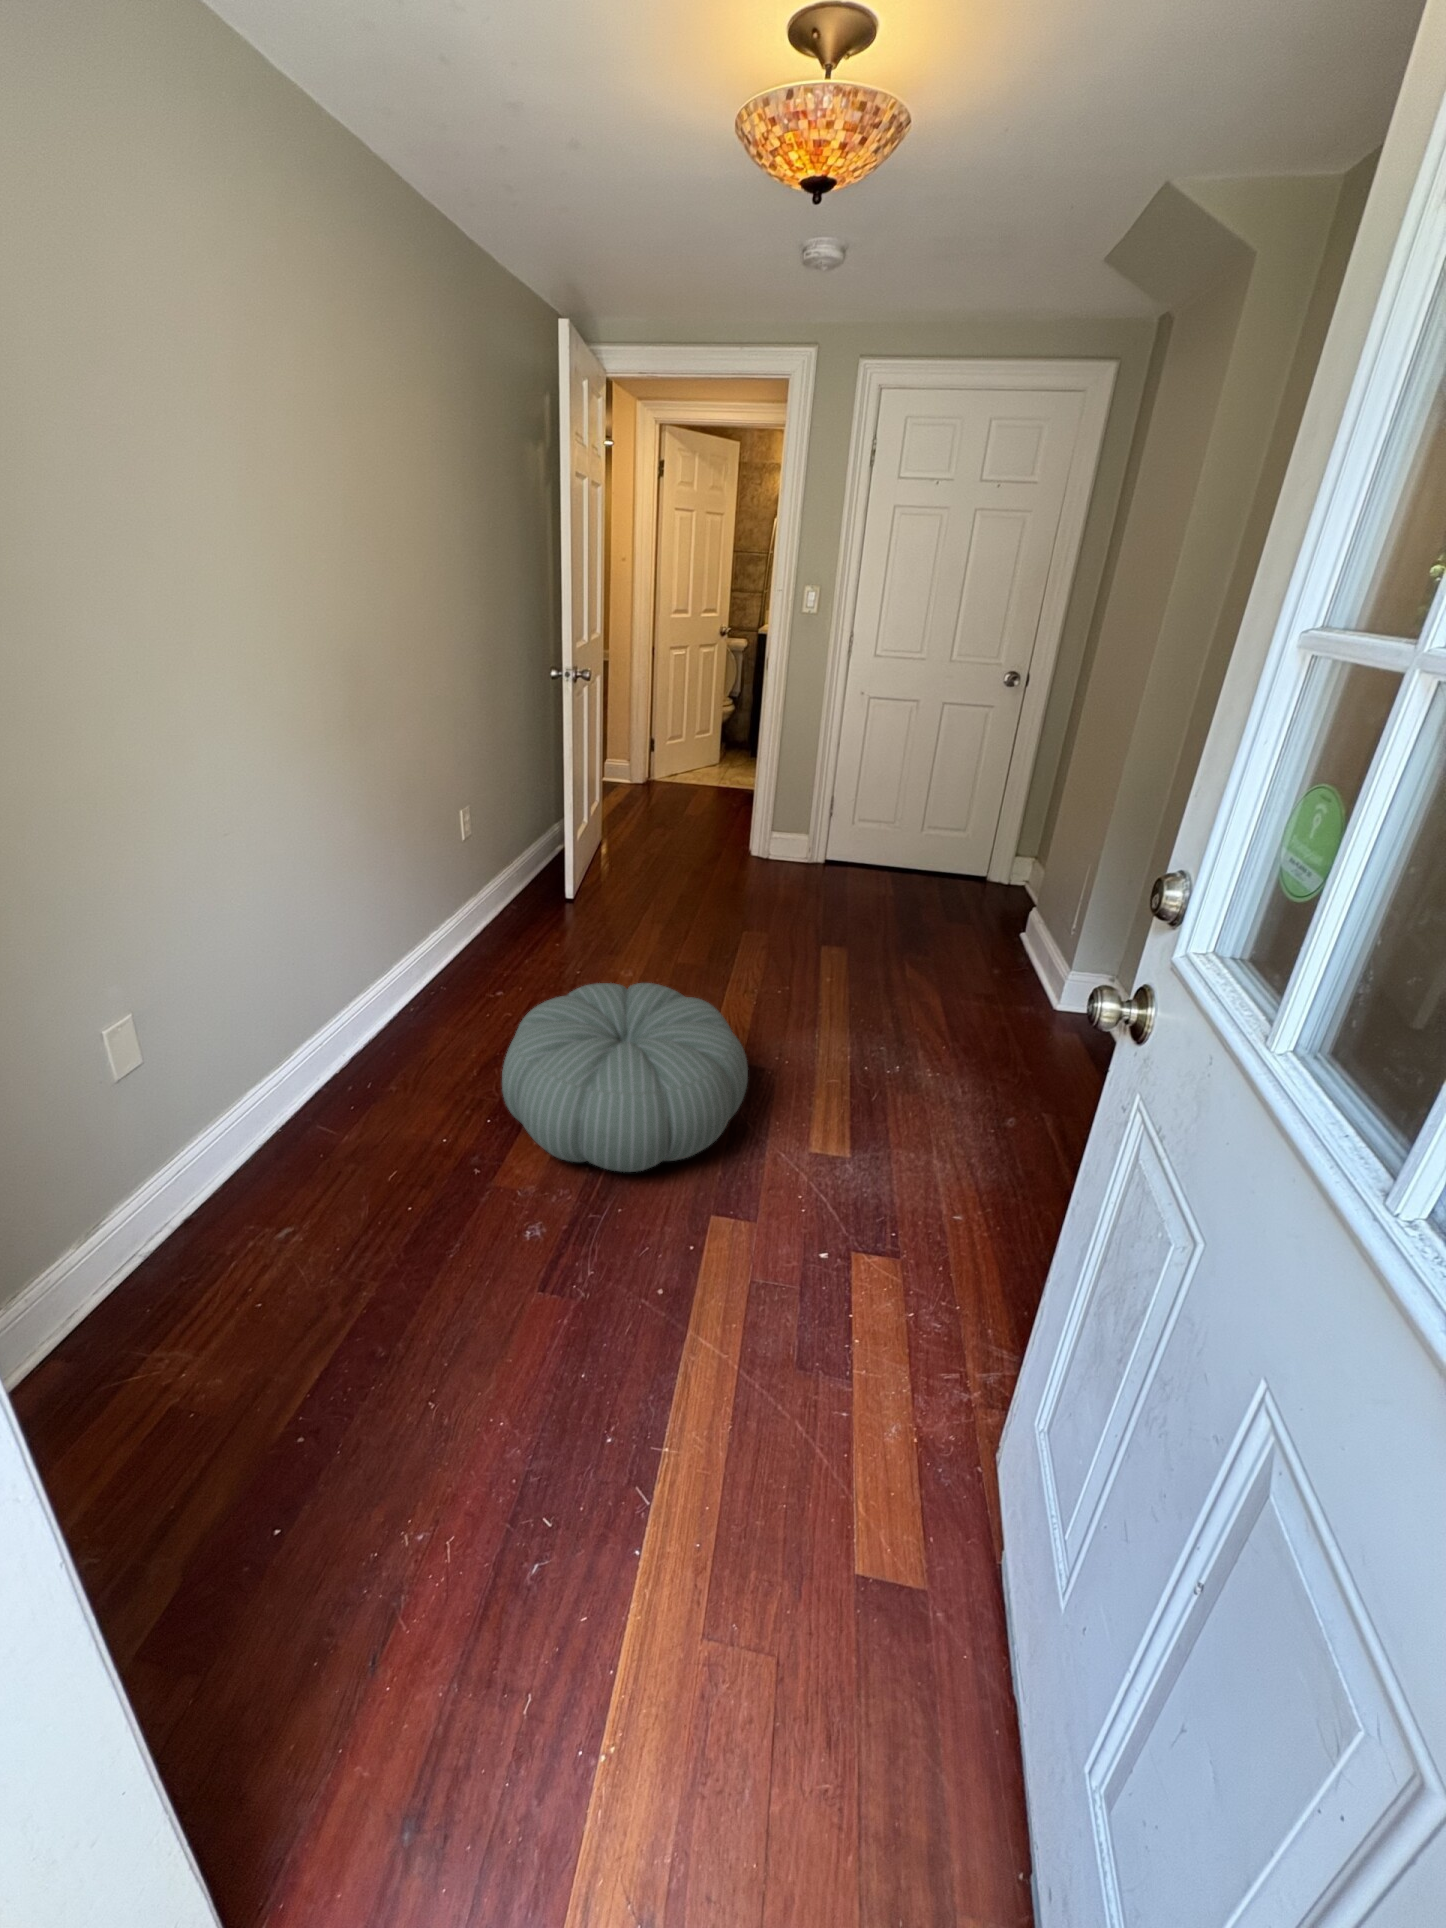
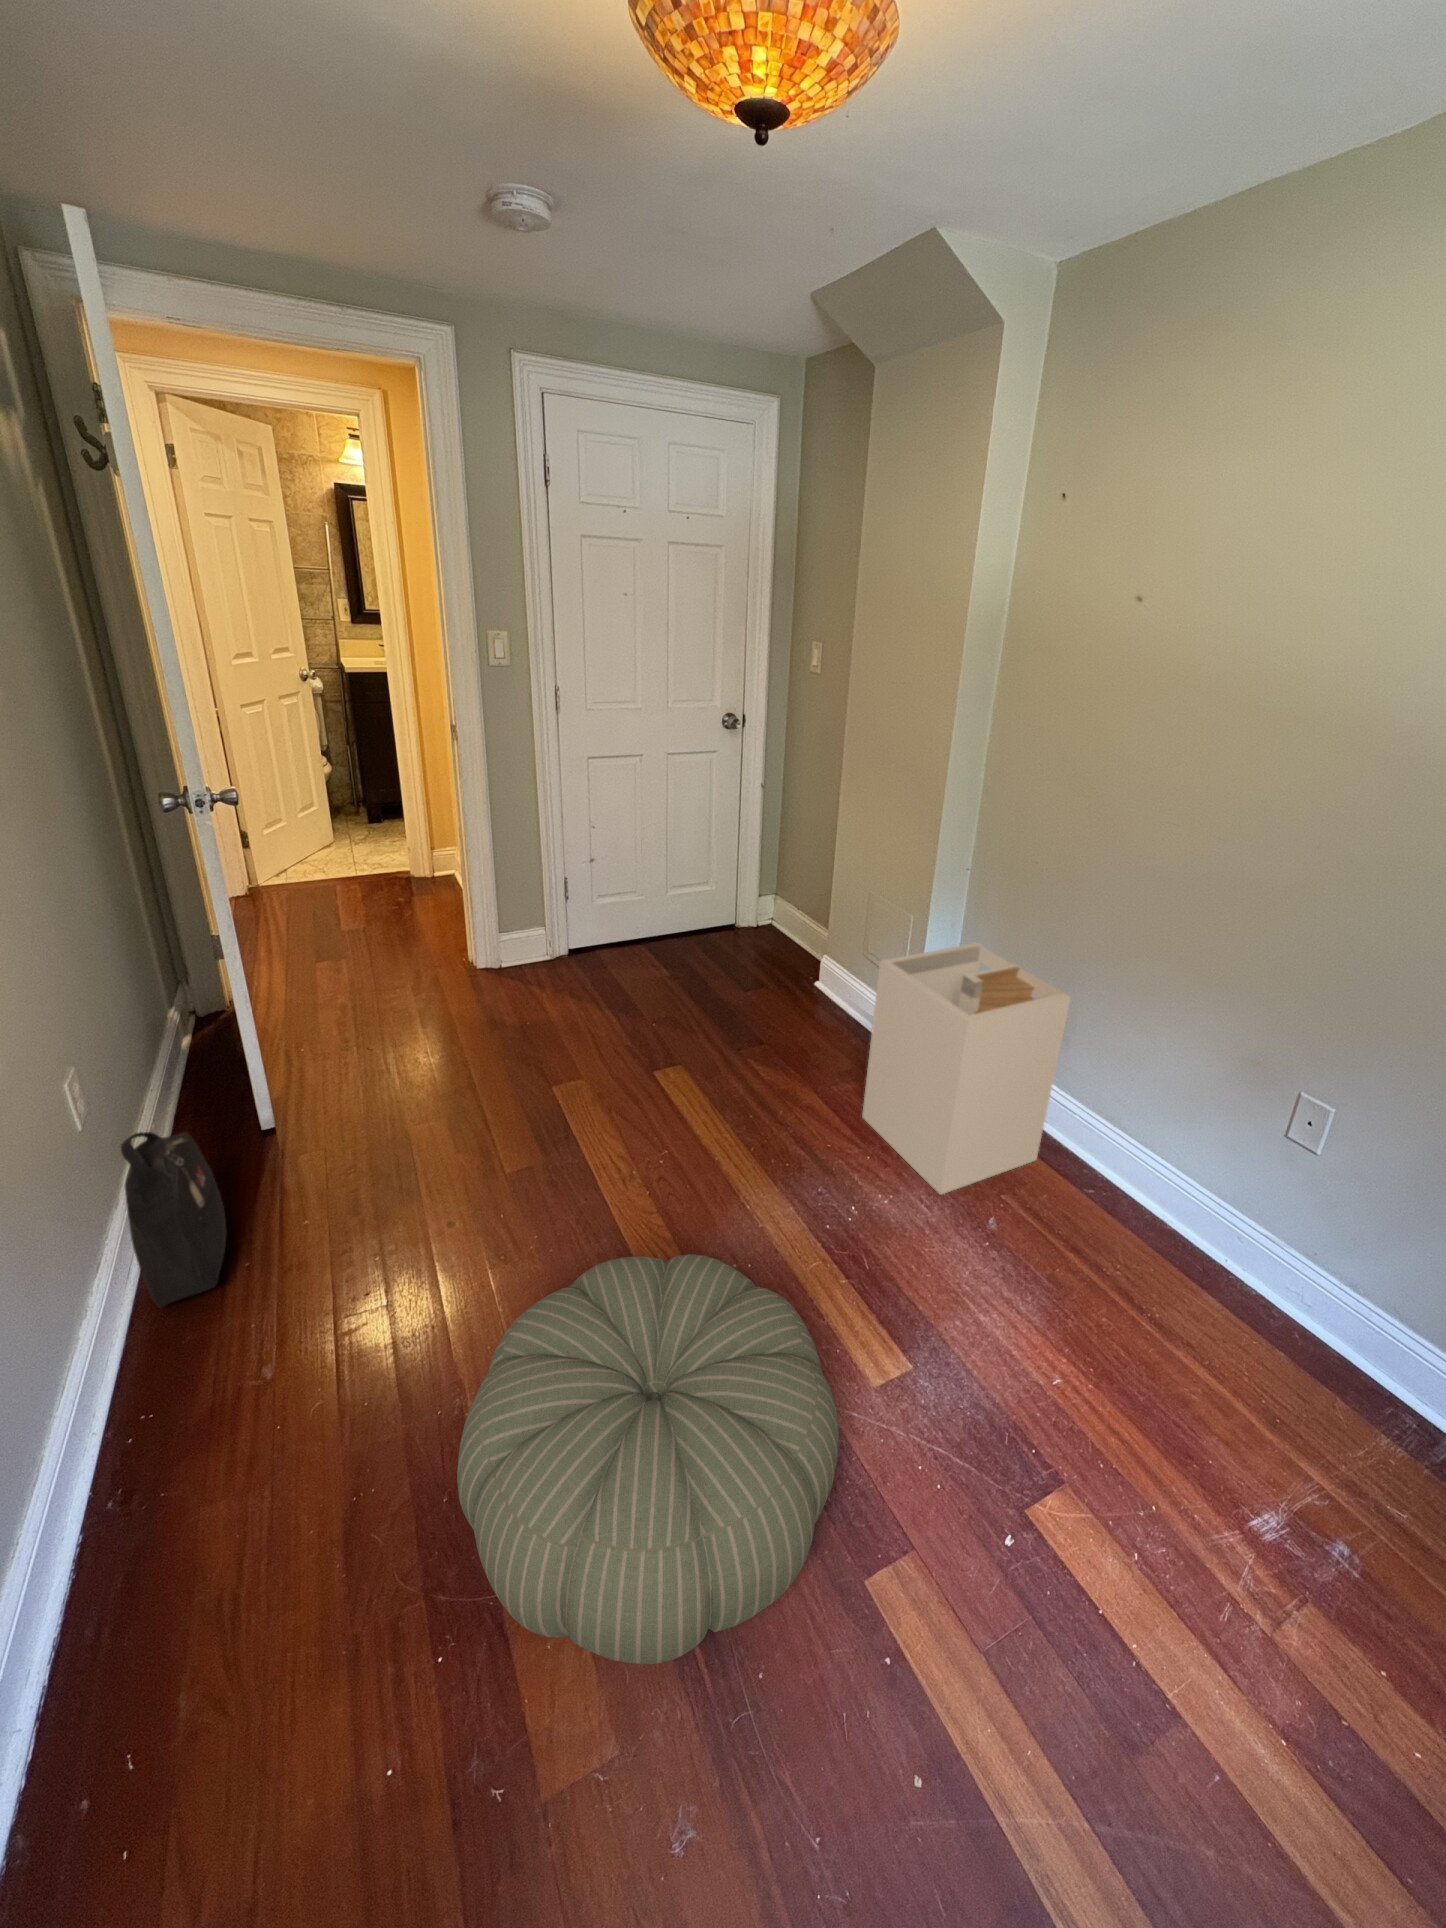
backpack: none [462,848,516,950] -> present [121,1132,227,1308]
laundry hamper: none [959,874,1153,1108] -> present [862,943,1071,1194]

